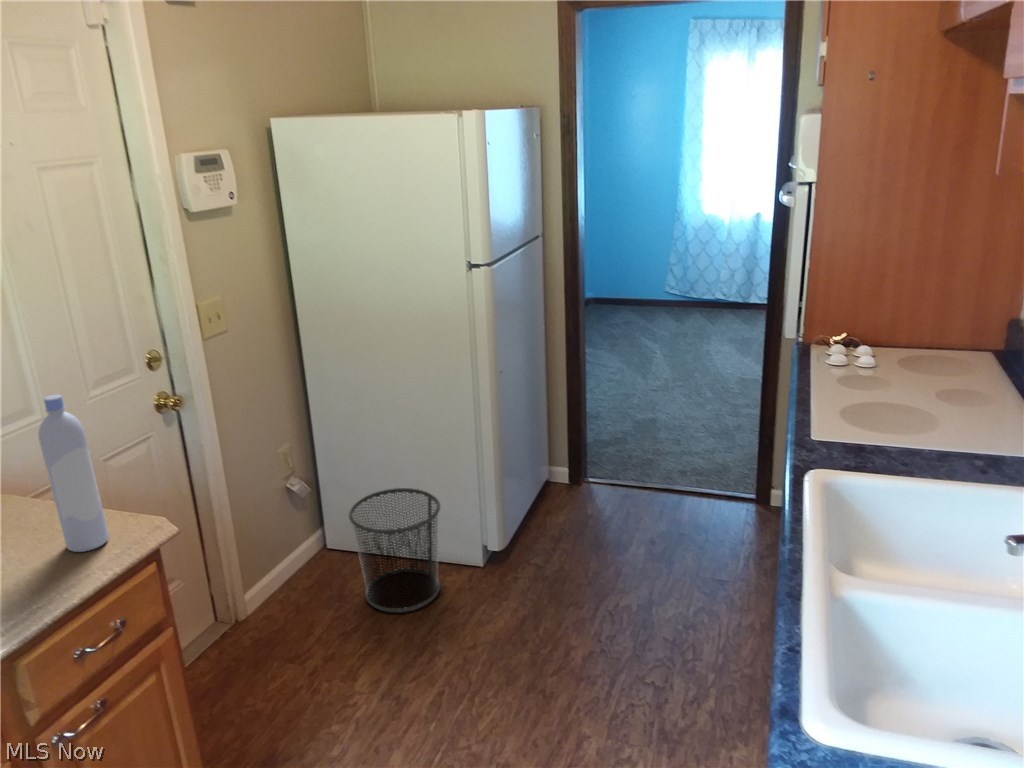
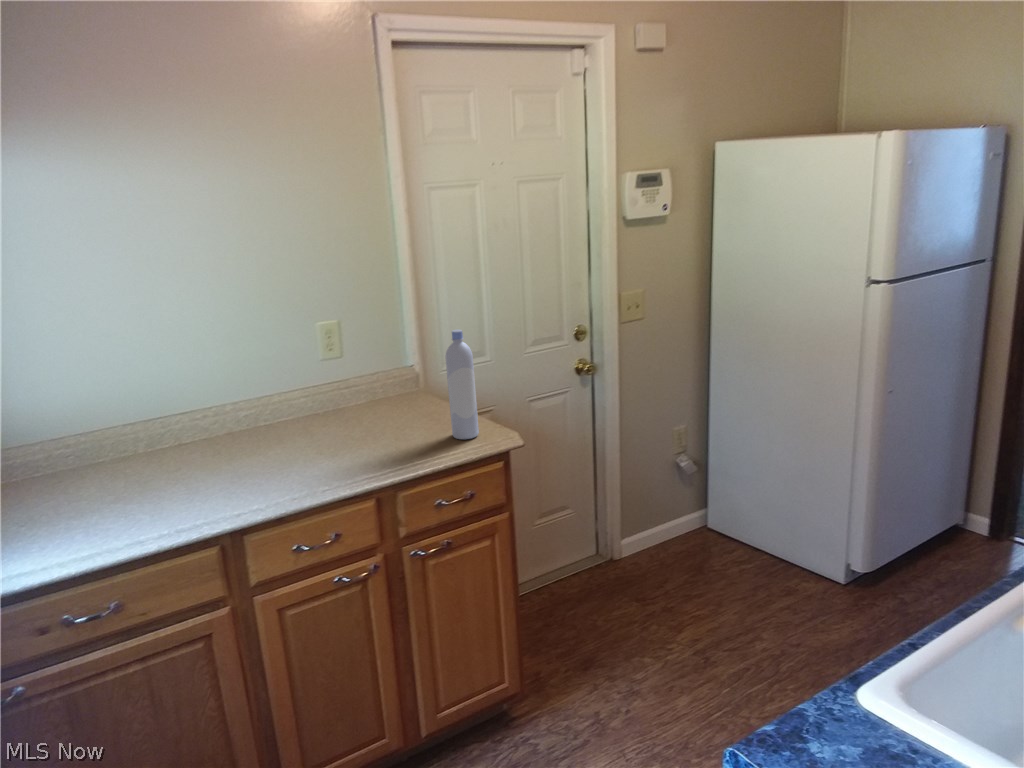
waste bin: present [349,488,440,612] -> none [715,482,804,596]

